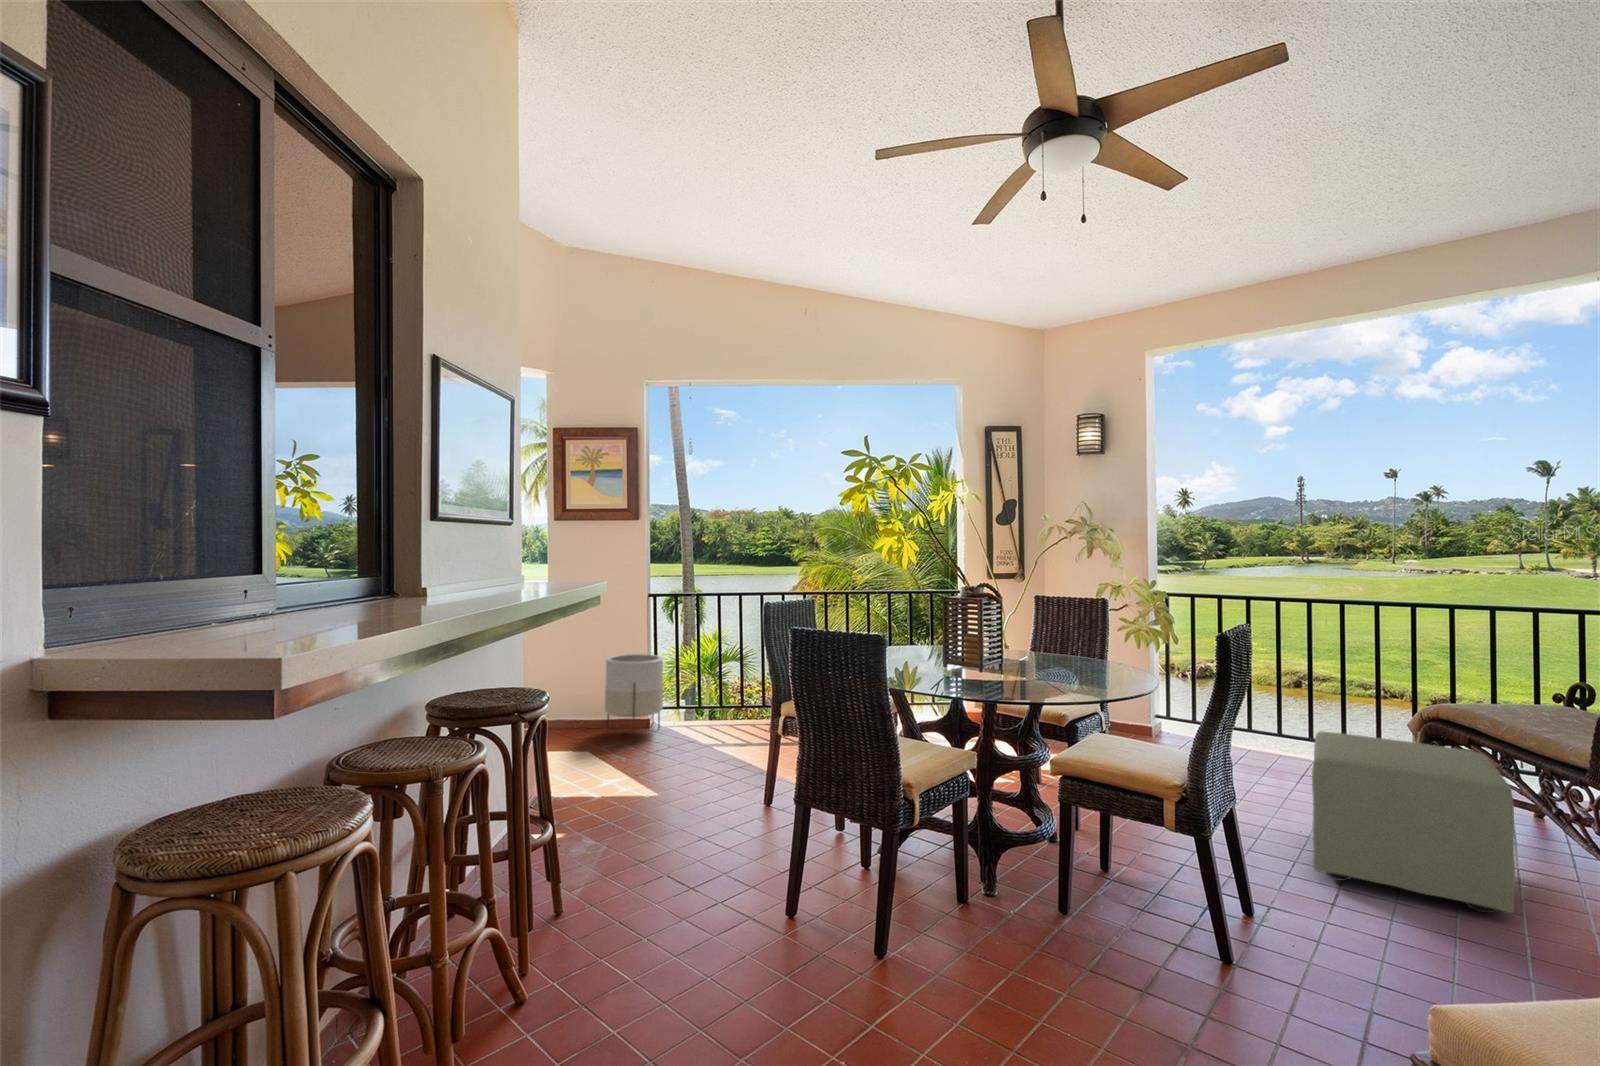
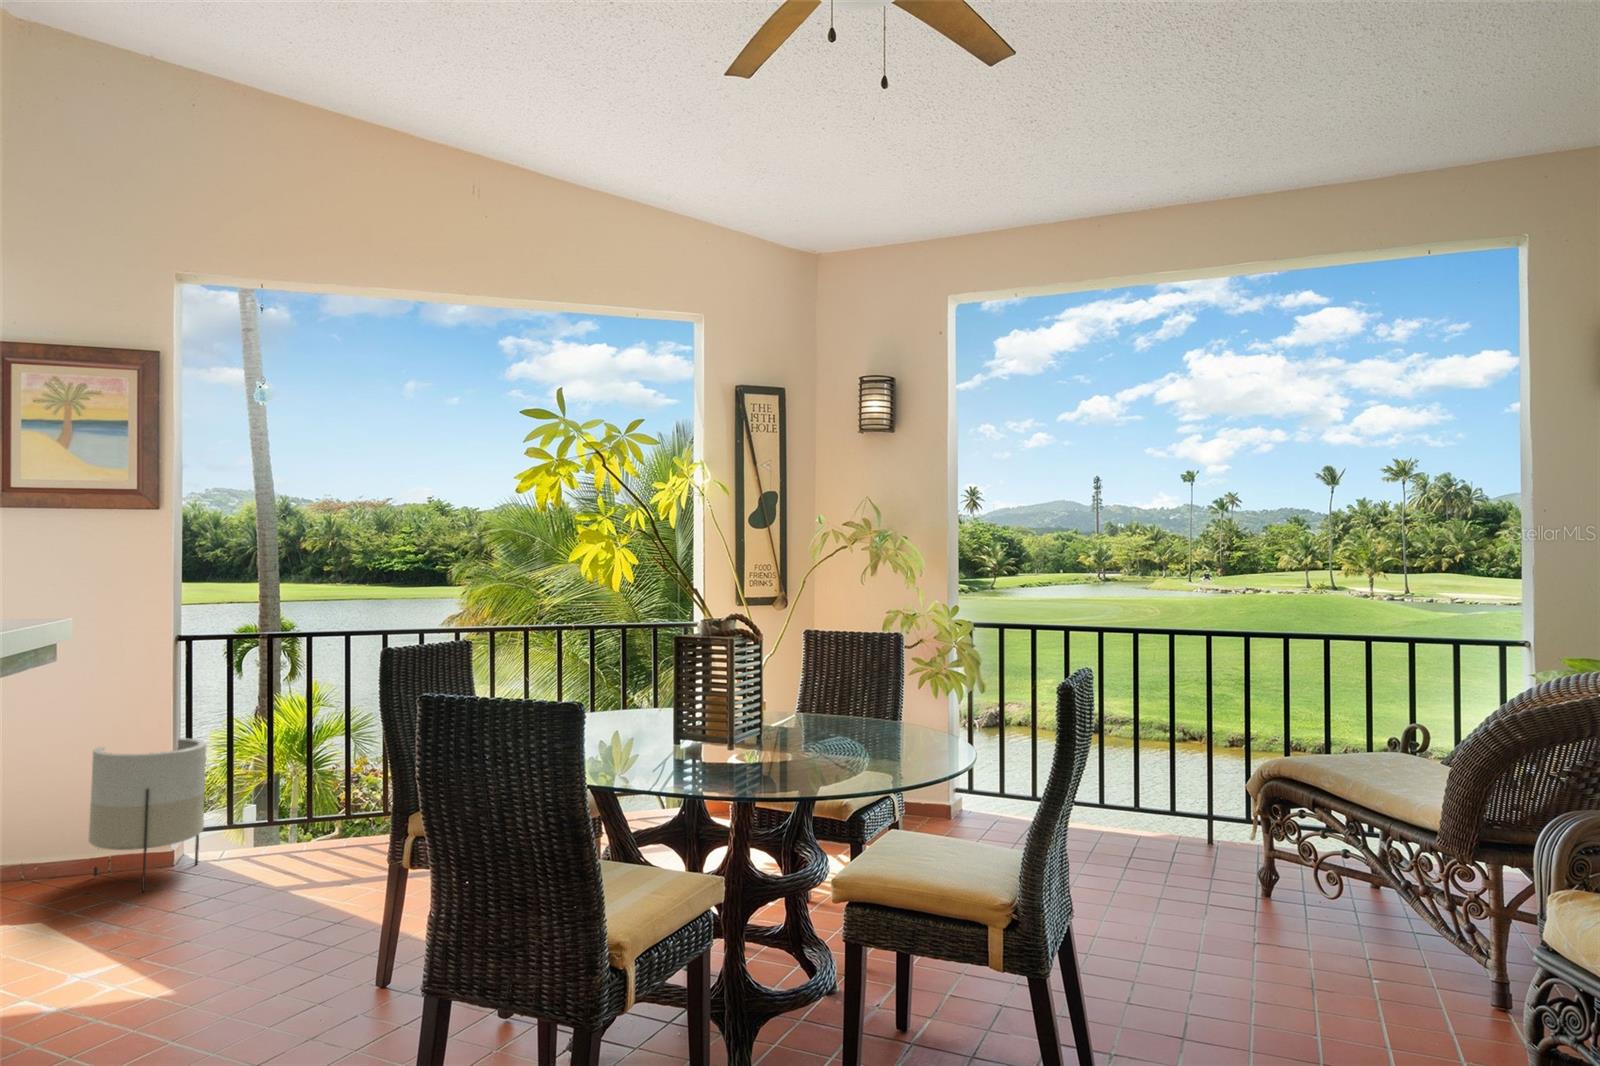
ottoman: present [1312,732,1515,913] -> none [1152,803,1377,1024]

